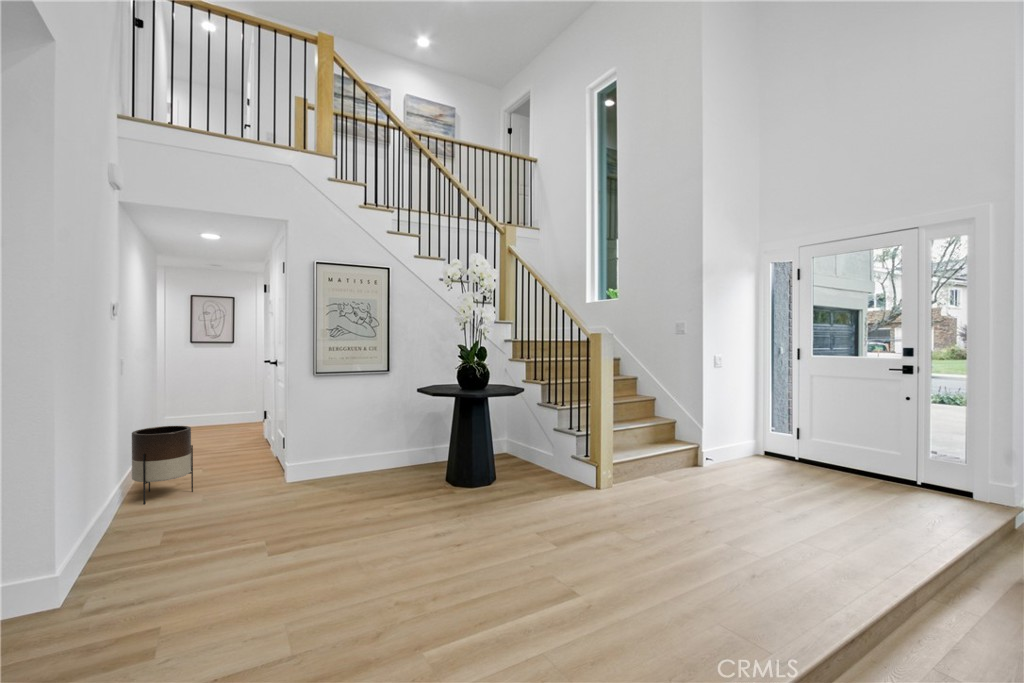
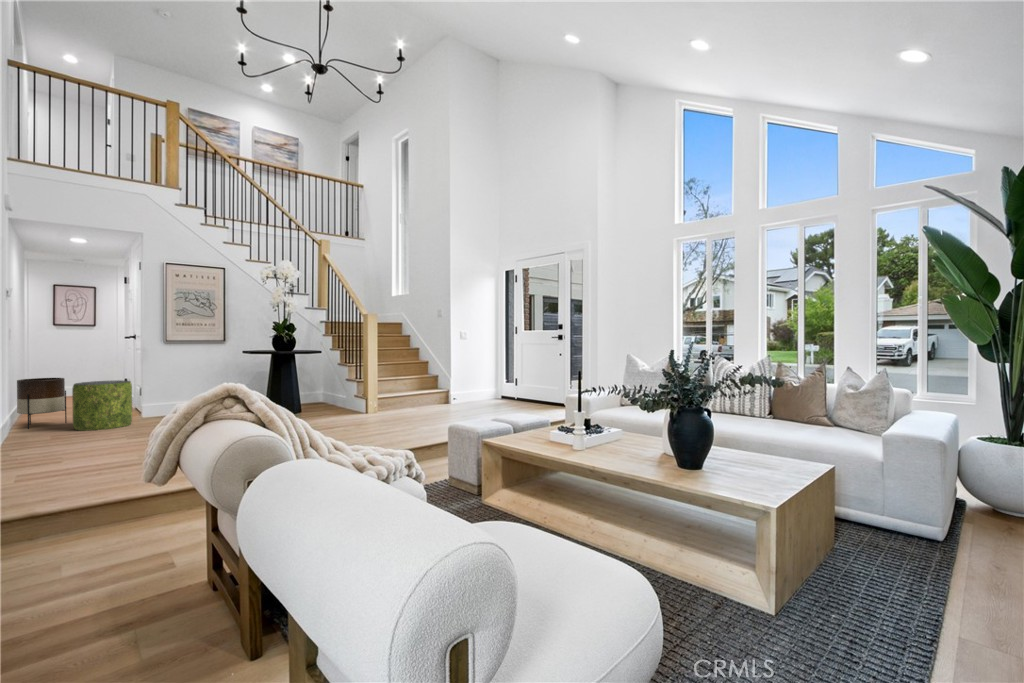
pouf: none [198,433,275,515] -> present [72,380,132,431]

